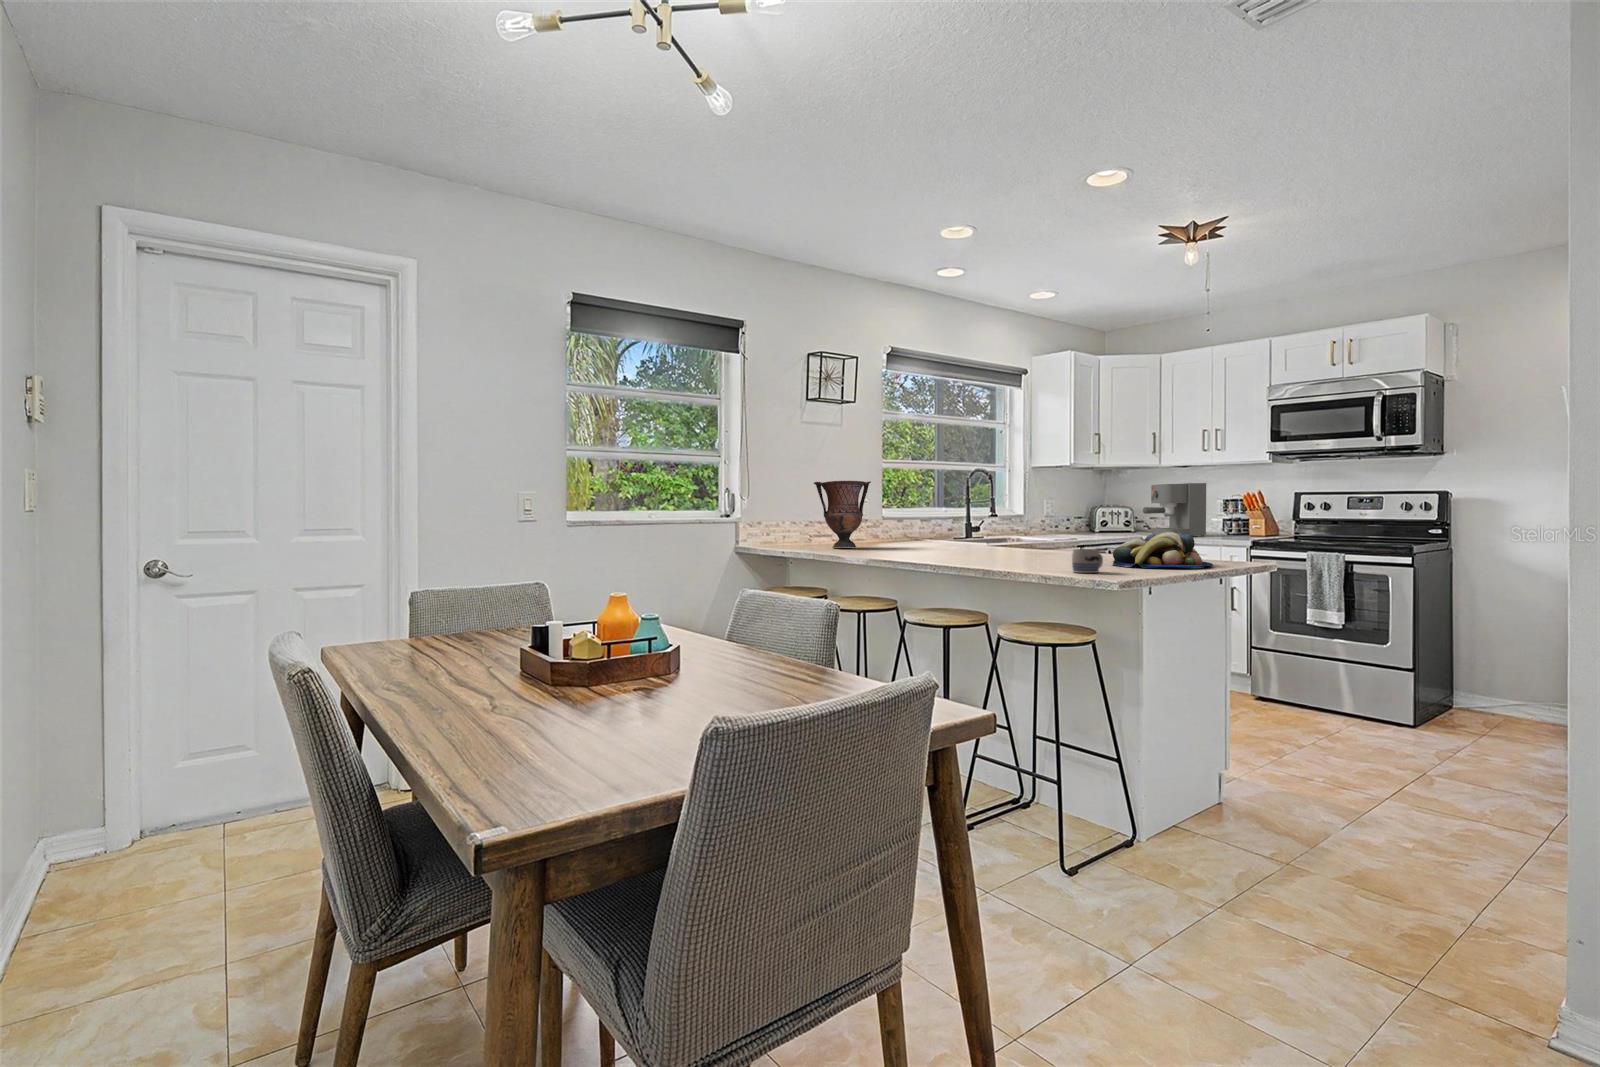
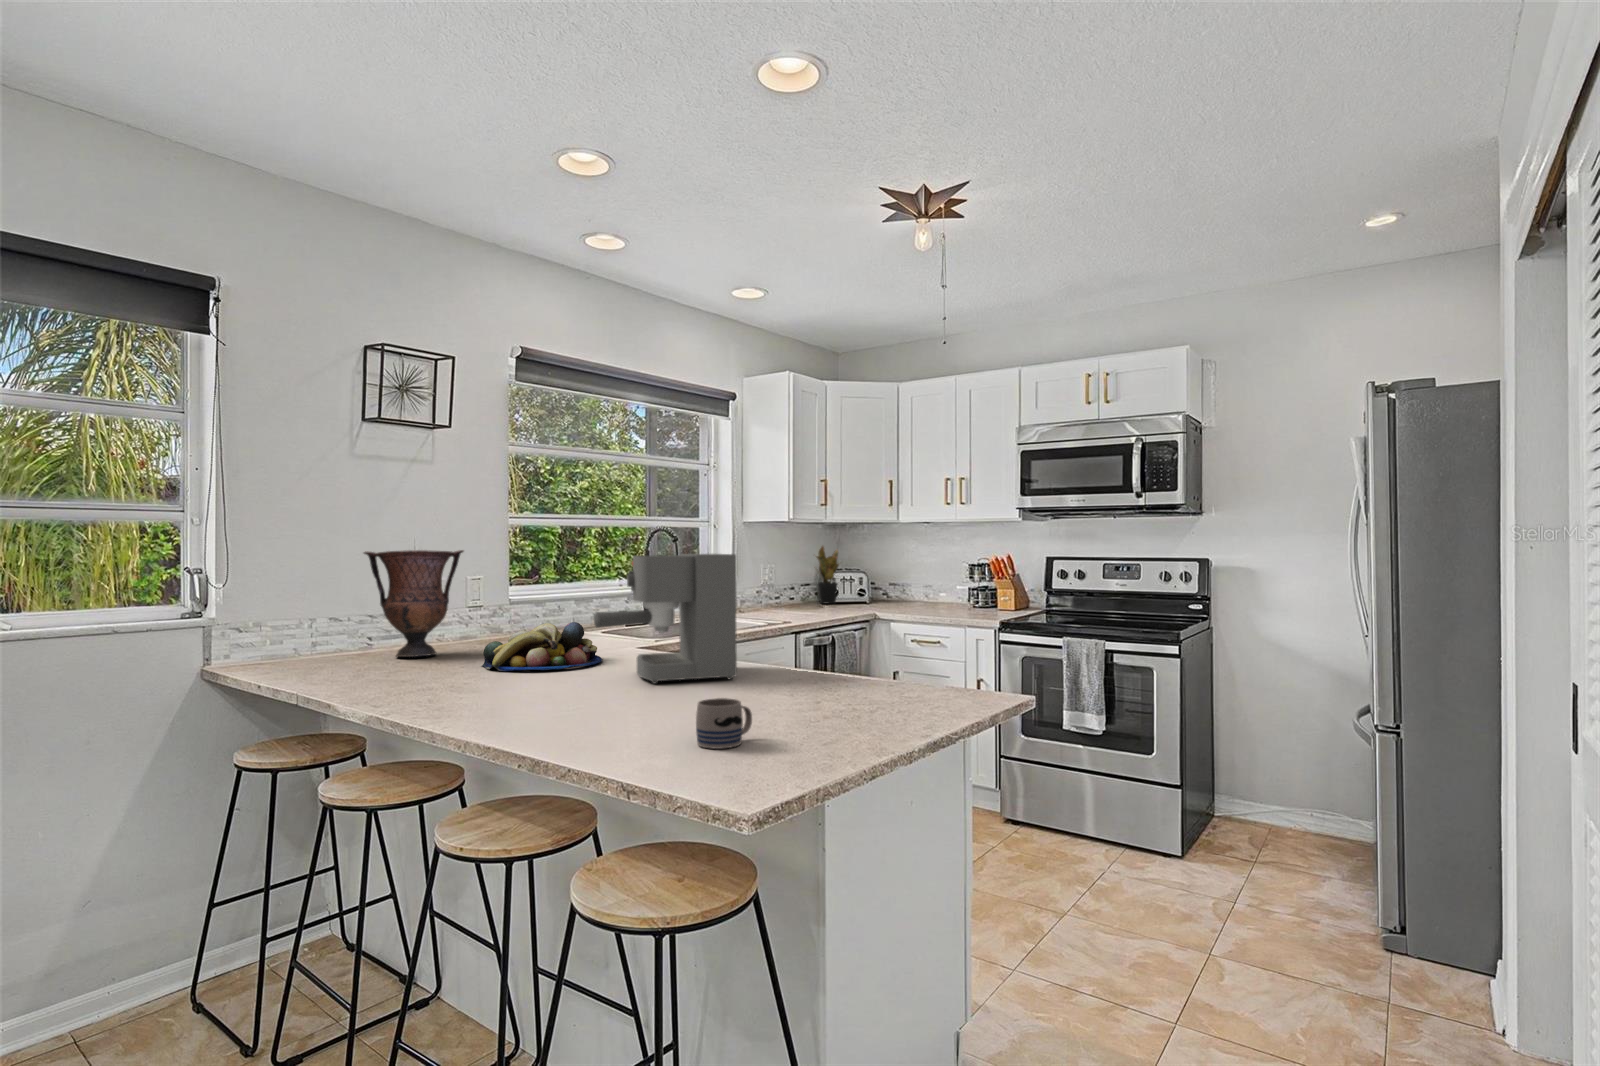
coffee maker: present [1143,483,1206,536] -> present [594,554,737,684]
potted plant: none [1083,485,1115,533] -> present [816,546,839,604]
fruit bowl: present [1113,532,1213,568] -> present [482,622,602,671]

